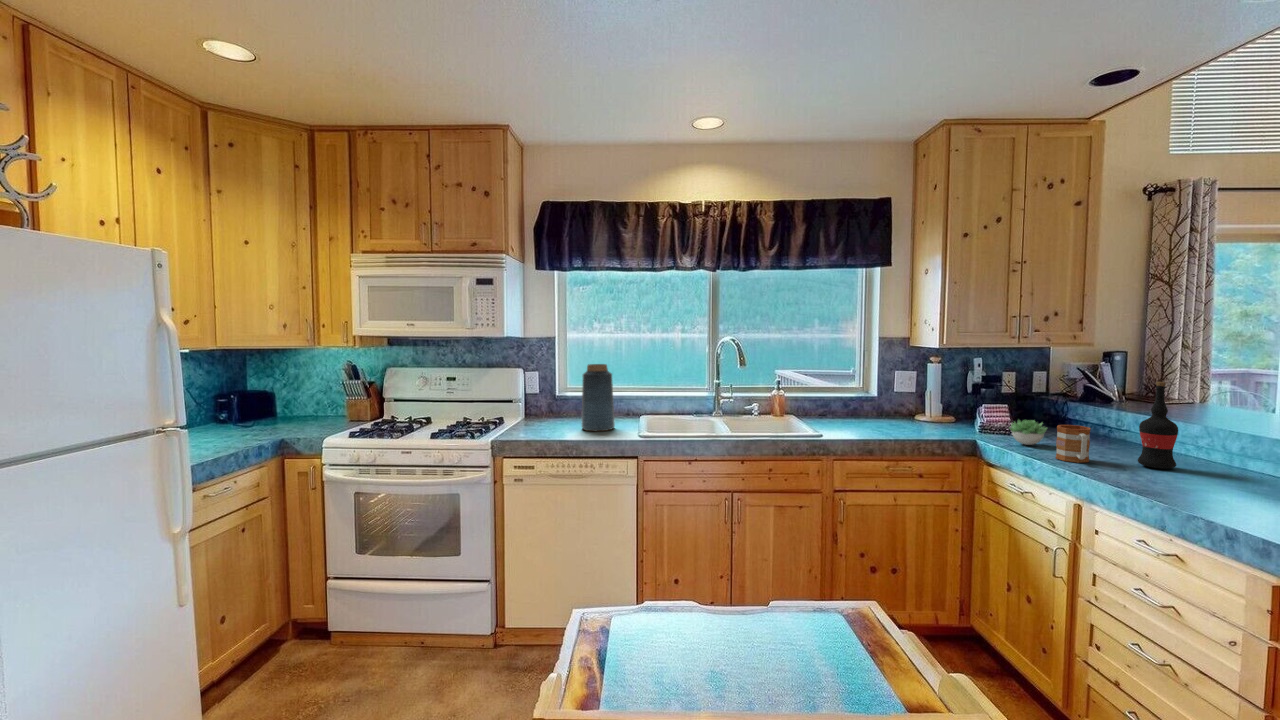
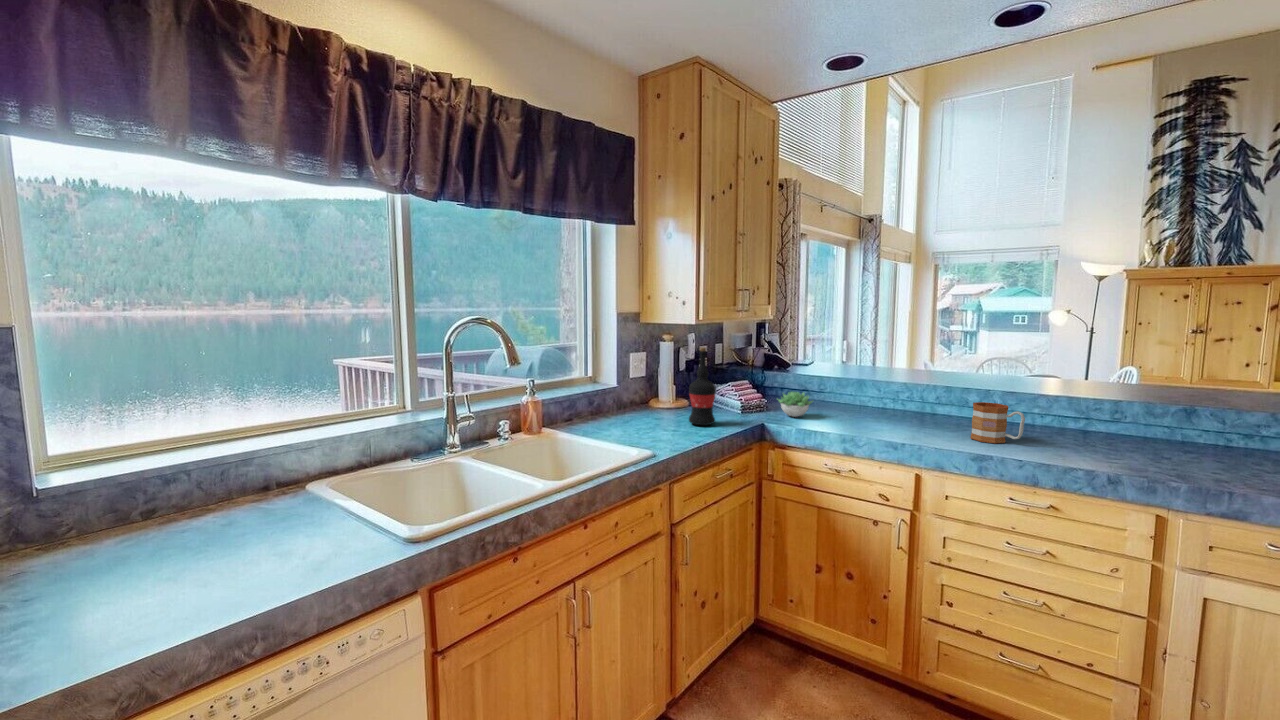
vase: present [581,364,615,431] -> none [154,378,264,550]
wine bottle: present [1138,382,1178,468] -> present [689,347,716,425]
mug: present [1056,425,1091,463] -> present [971,402,1025,443]

